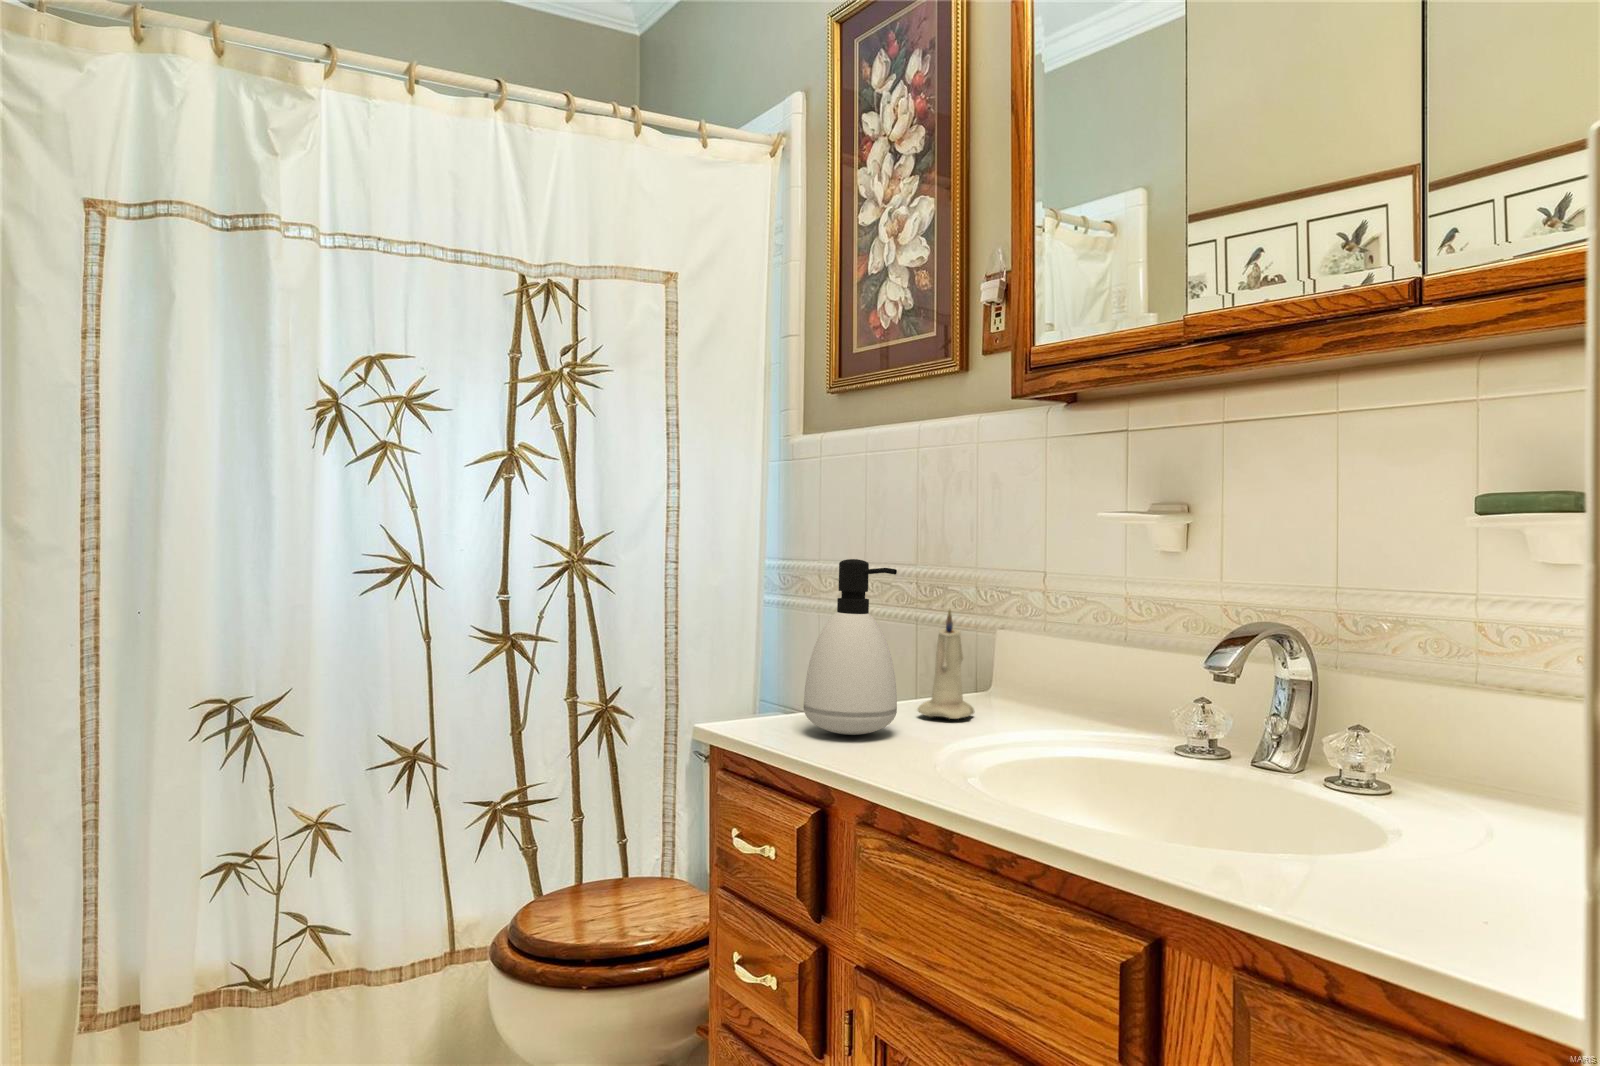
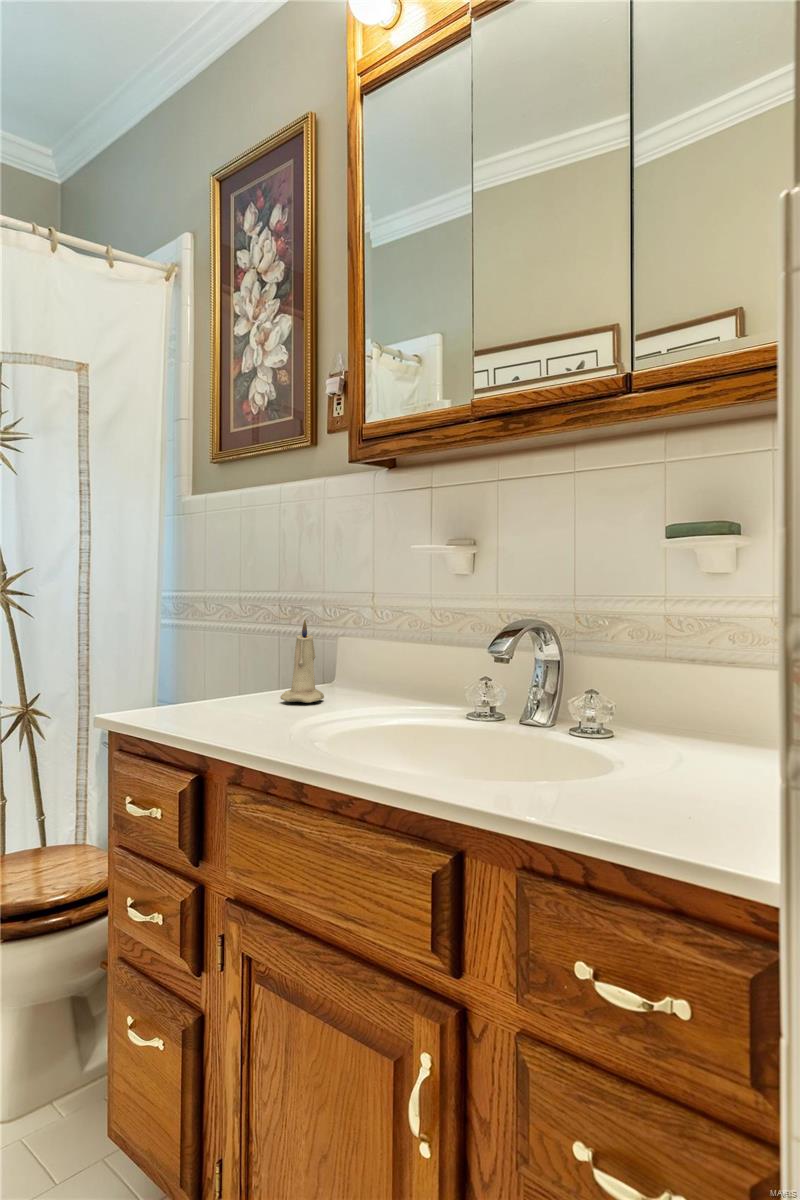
soap dispenser: present [804,559,897,735] -> none [186,578,263,717]

